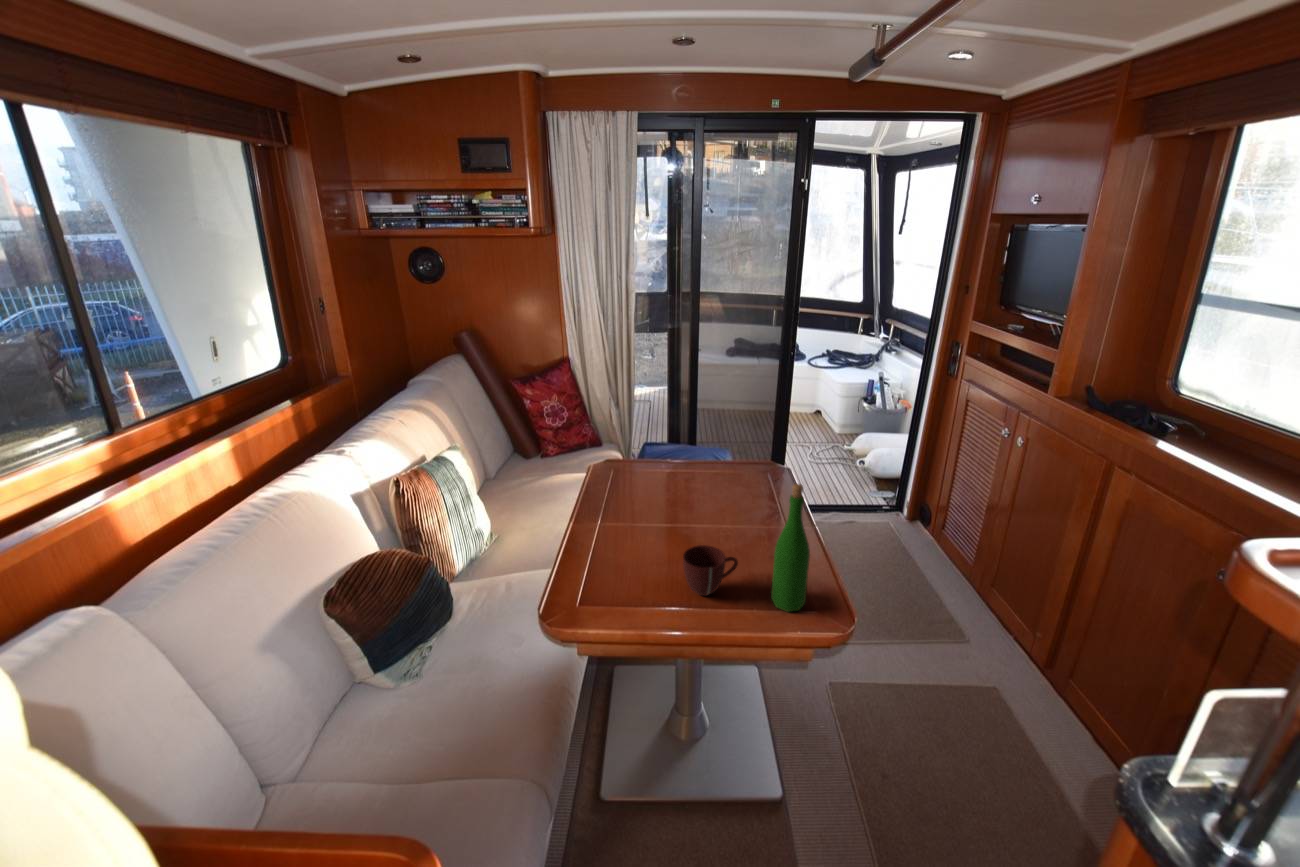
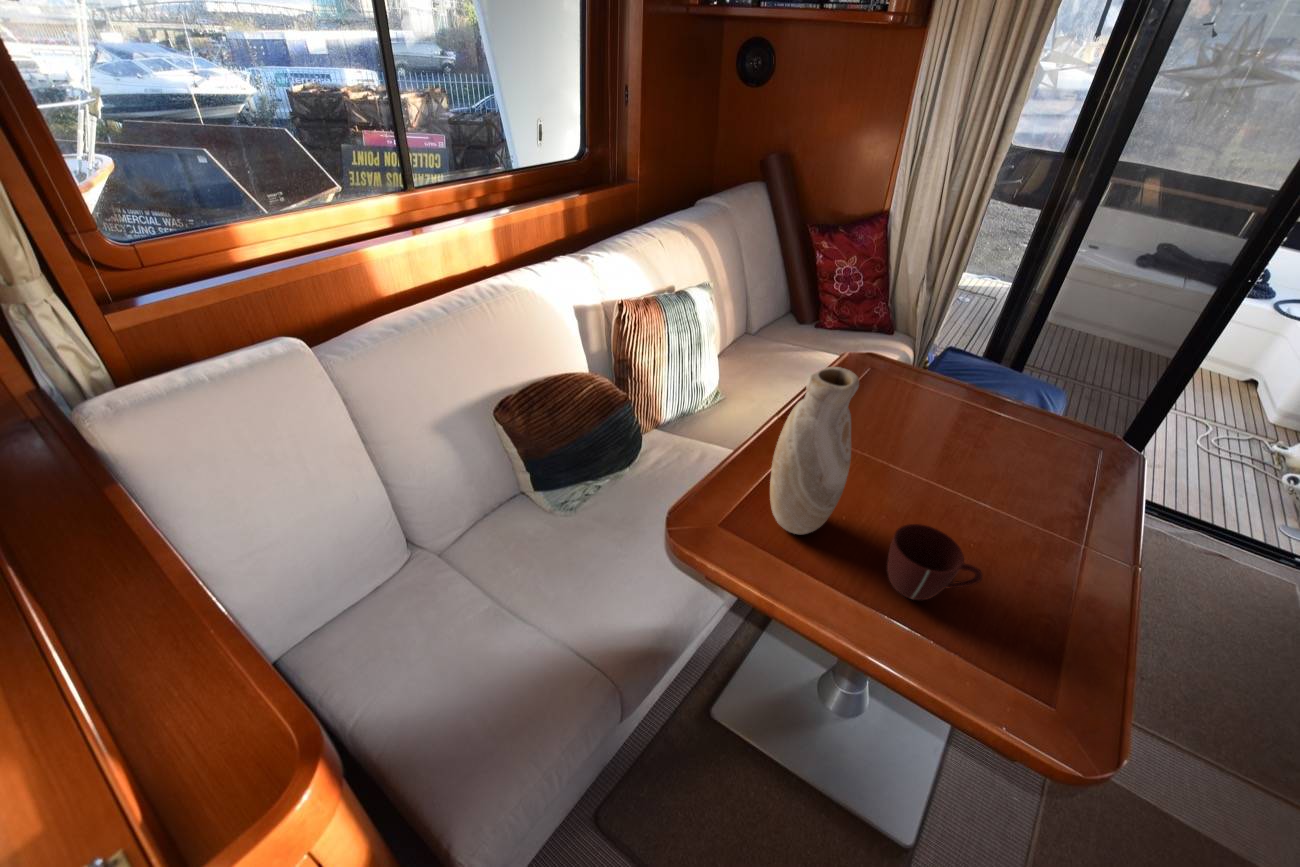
vase: none [589,465,641,591] -> present [770,367,859,534]
wine bottle: present [771,484,810,612] -> none [1014,514,1176,700]

